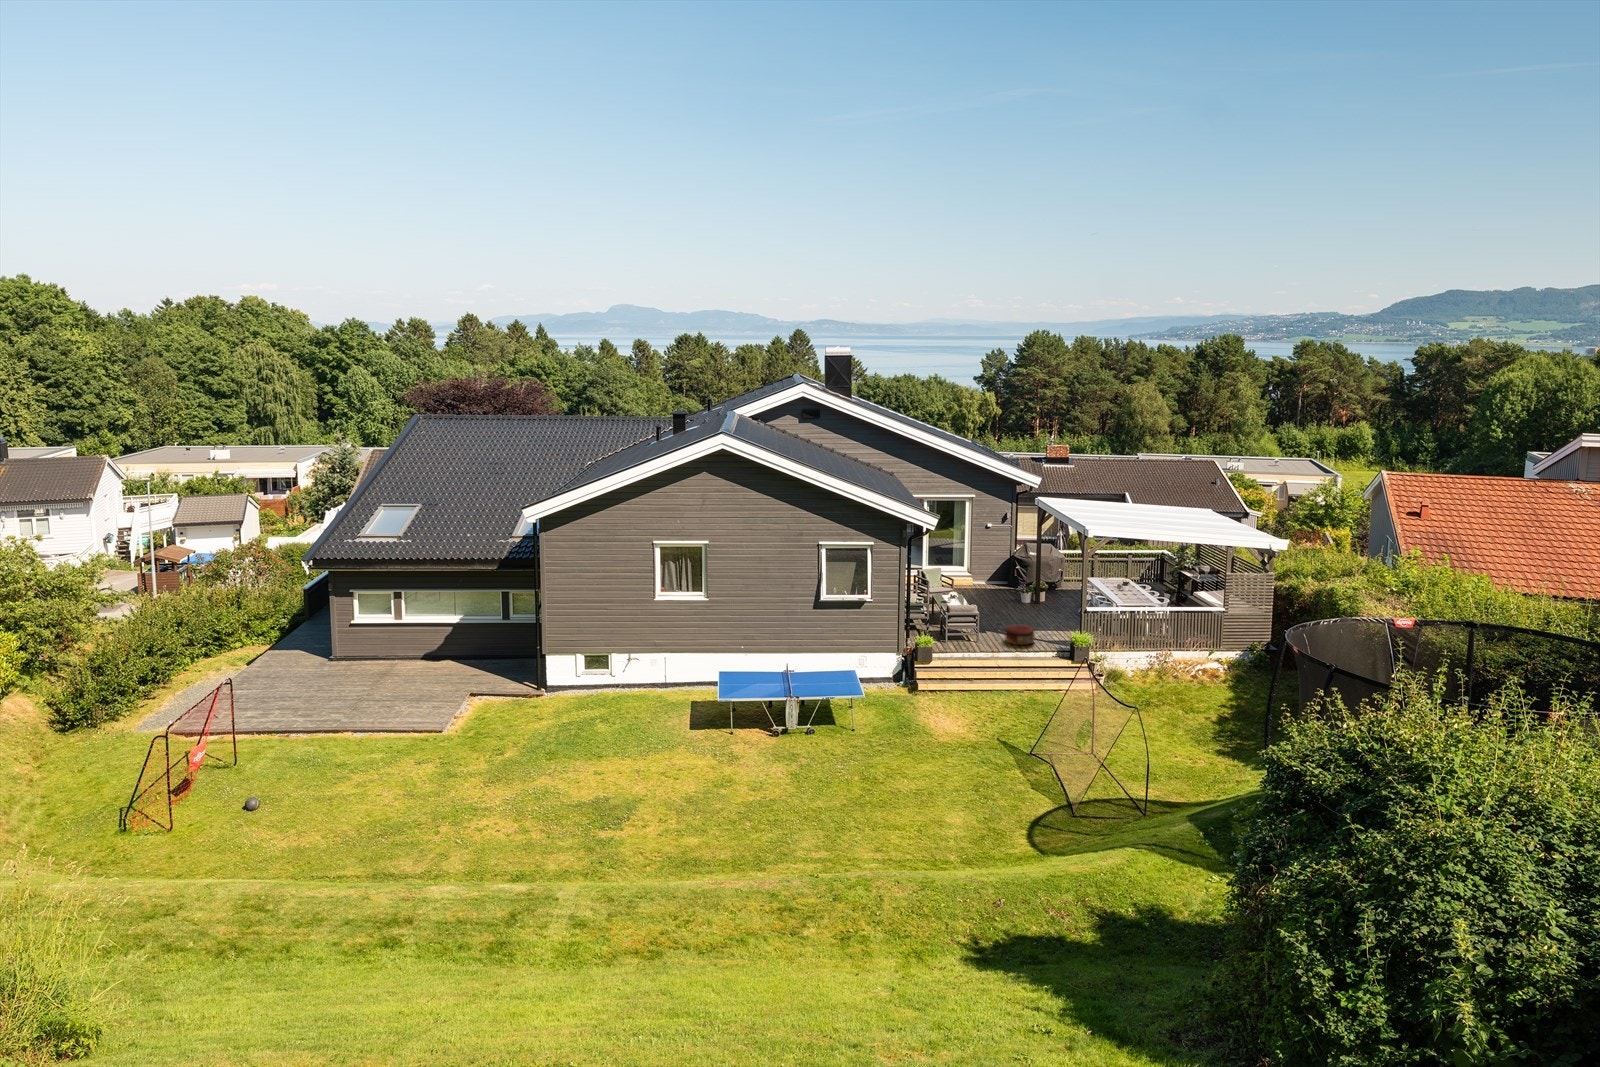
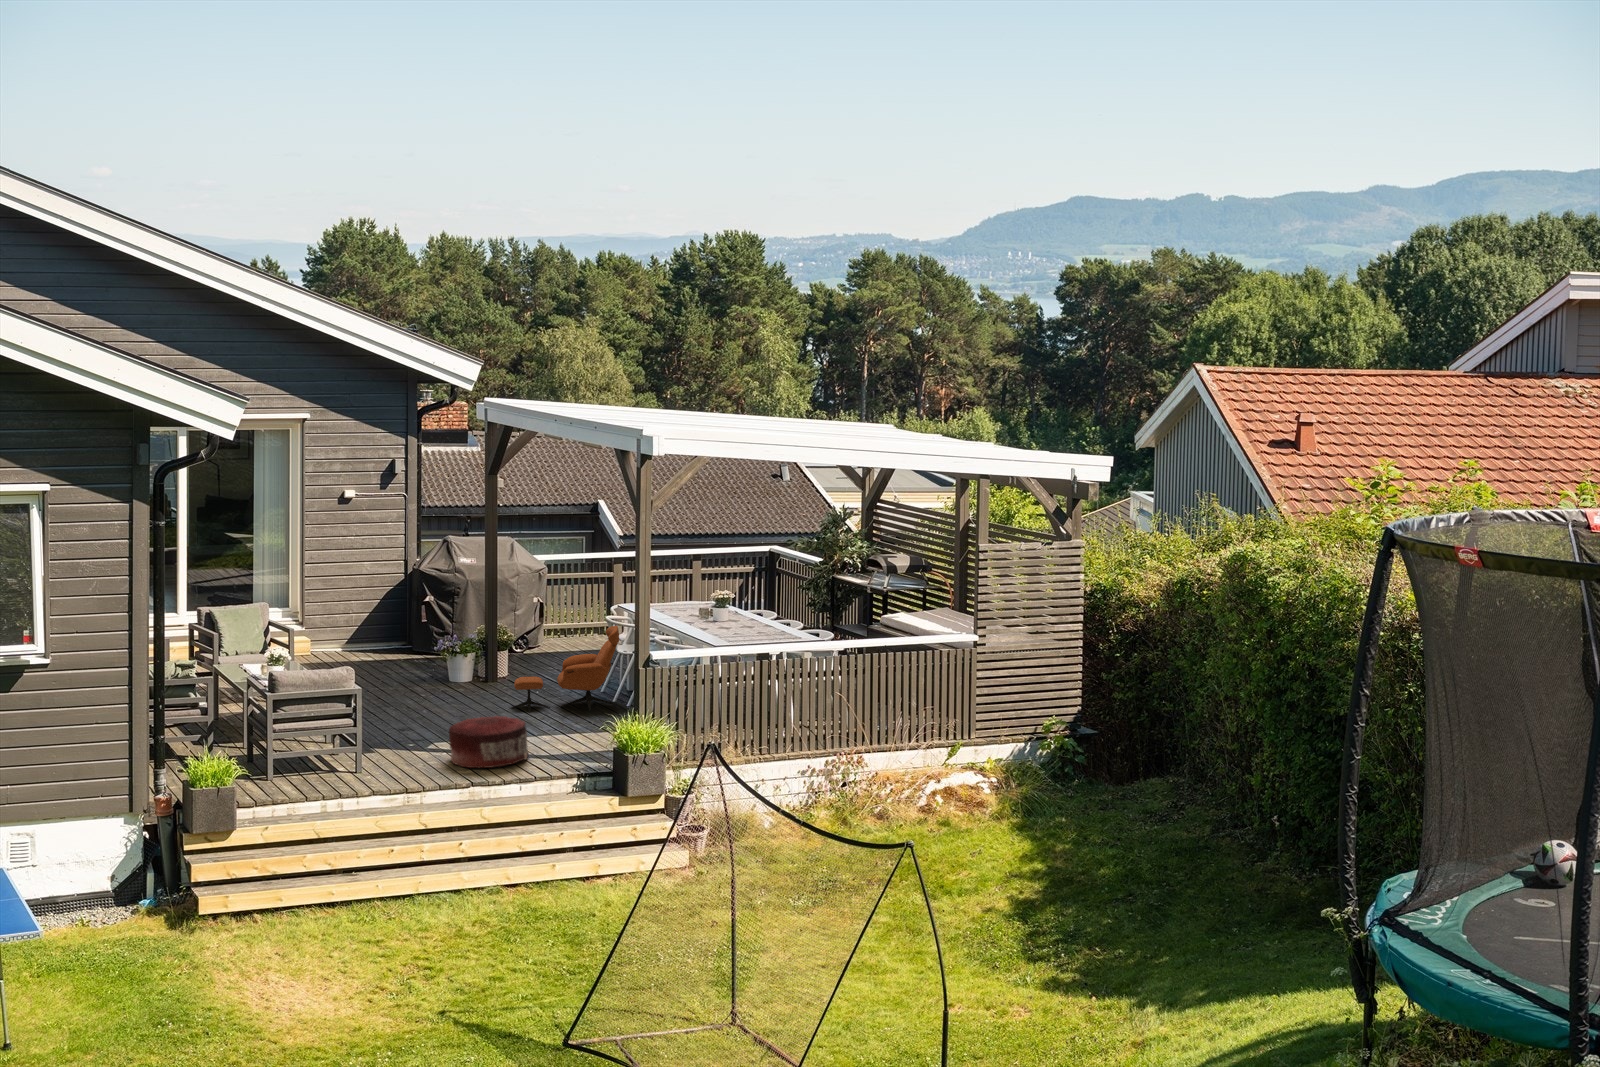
lounge chair: none [1024,588,1070,621] -> present [511,626,619,713]

